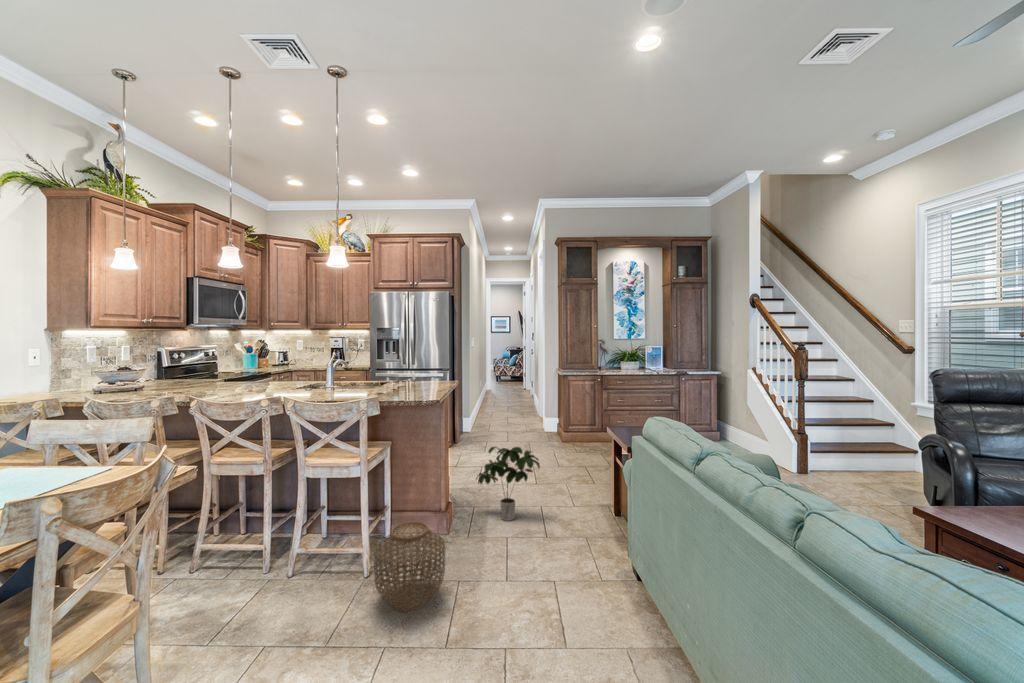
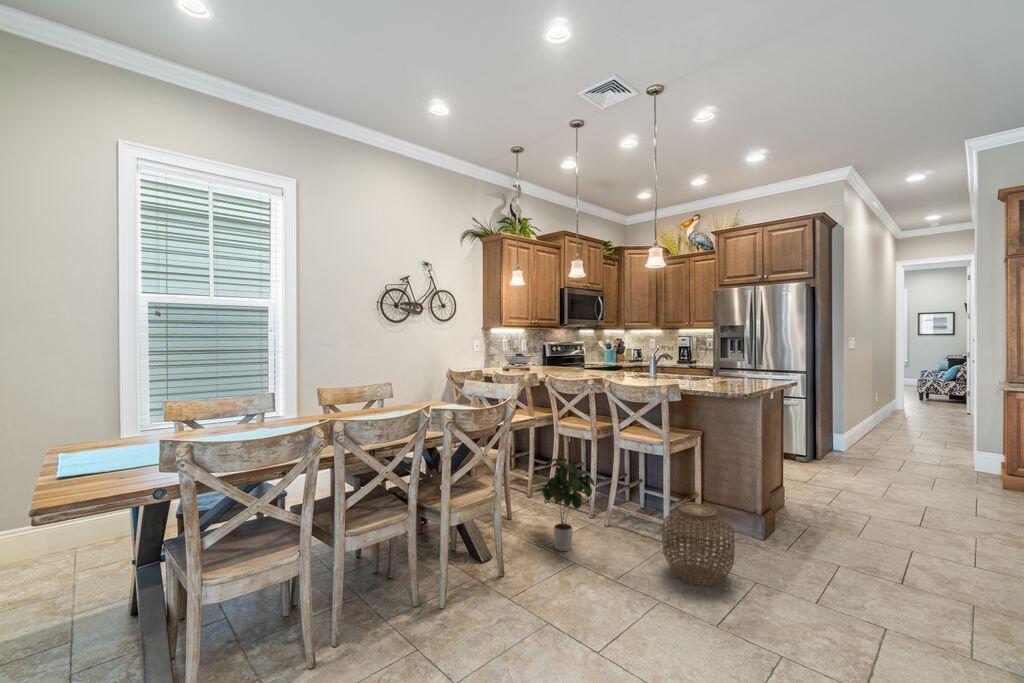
potted plant: present [476,447,540,521] -> present [542,458,595,551]

